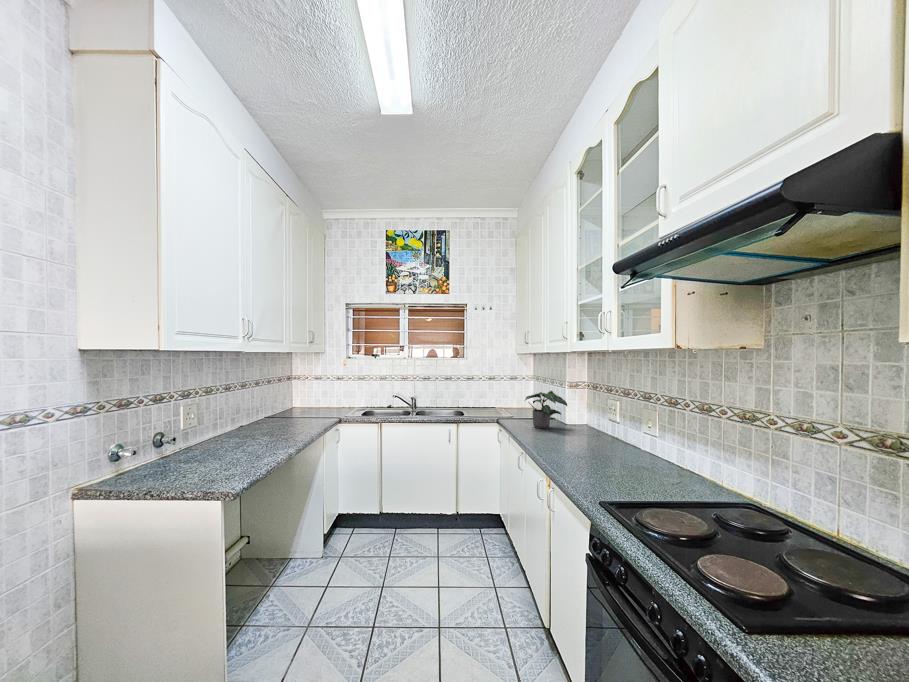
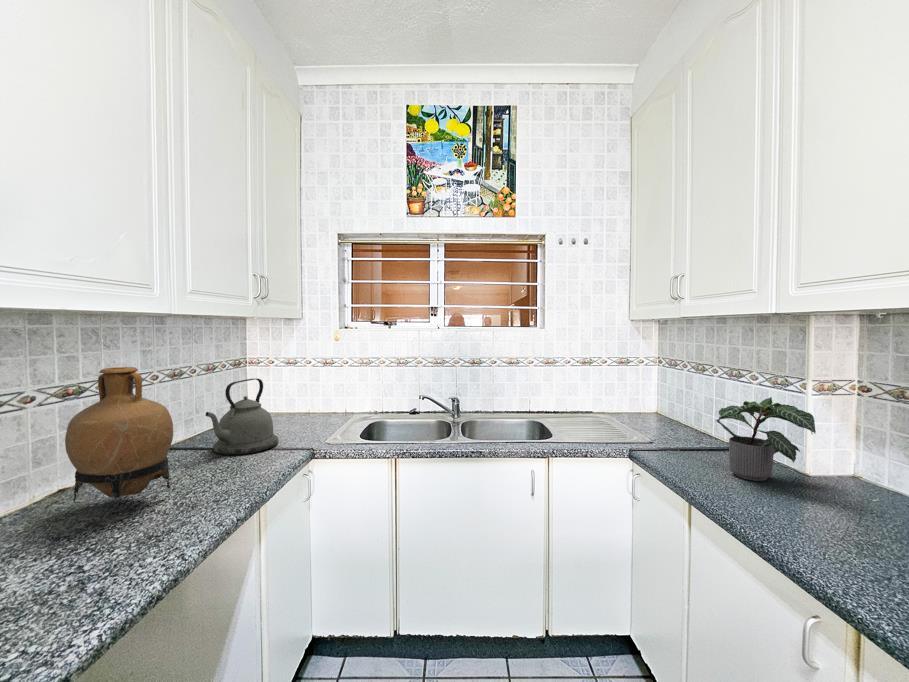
vase: none [241,377,280,432] -> present [65,367,173,502]
kettle: none [284,385,316,423] -> present [206,379,279,455]

